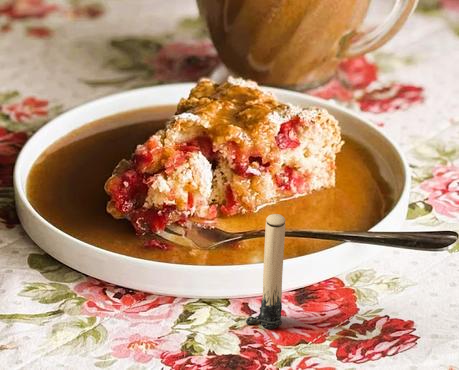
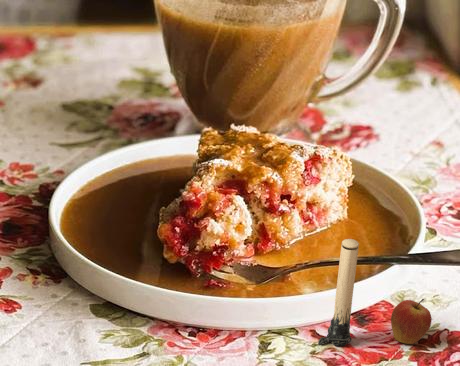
apple: none [329,287,375,337] -> present [391,299,431,344]

